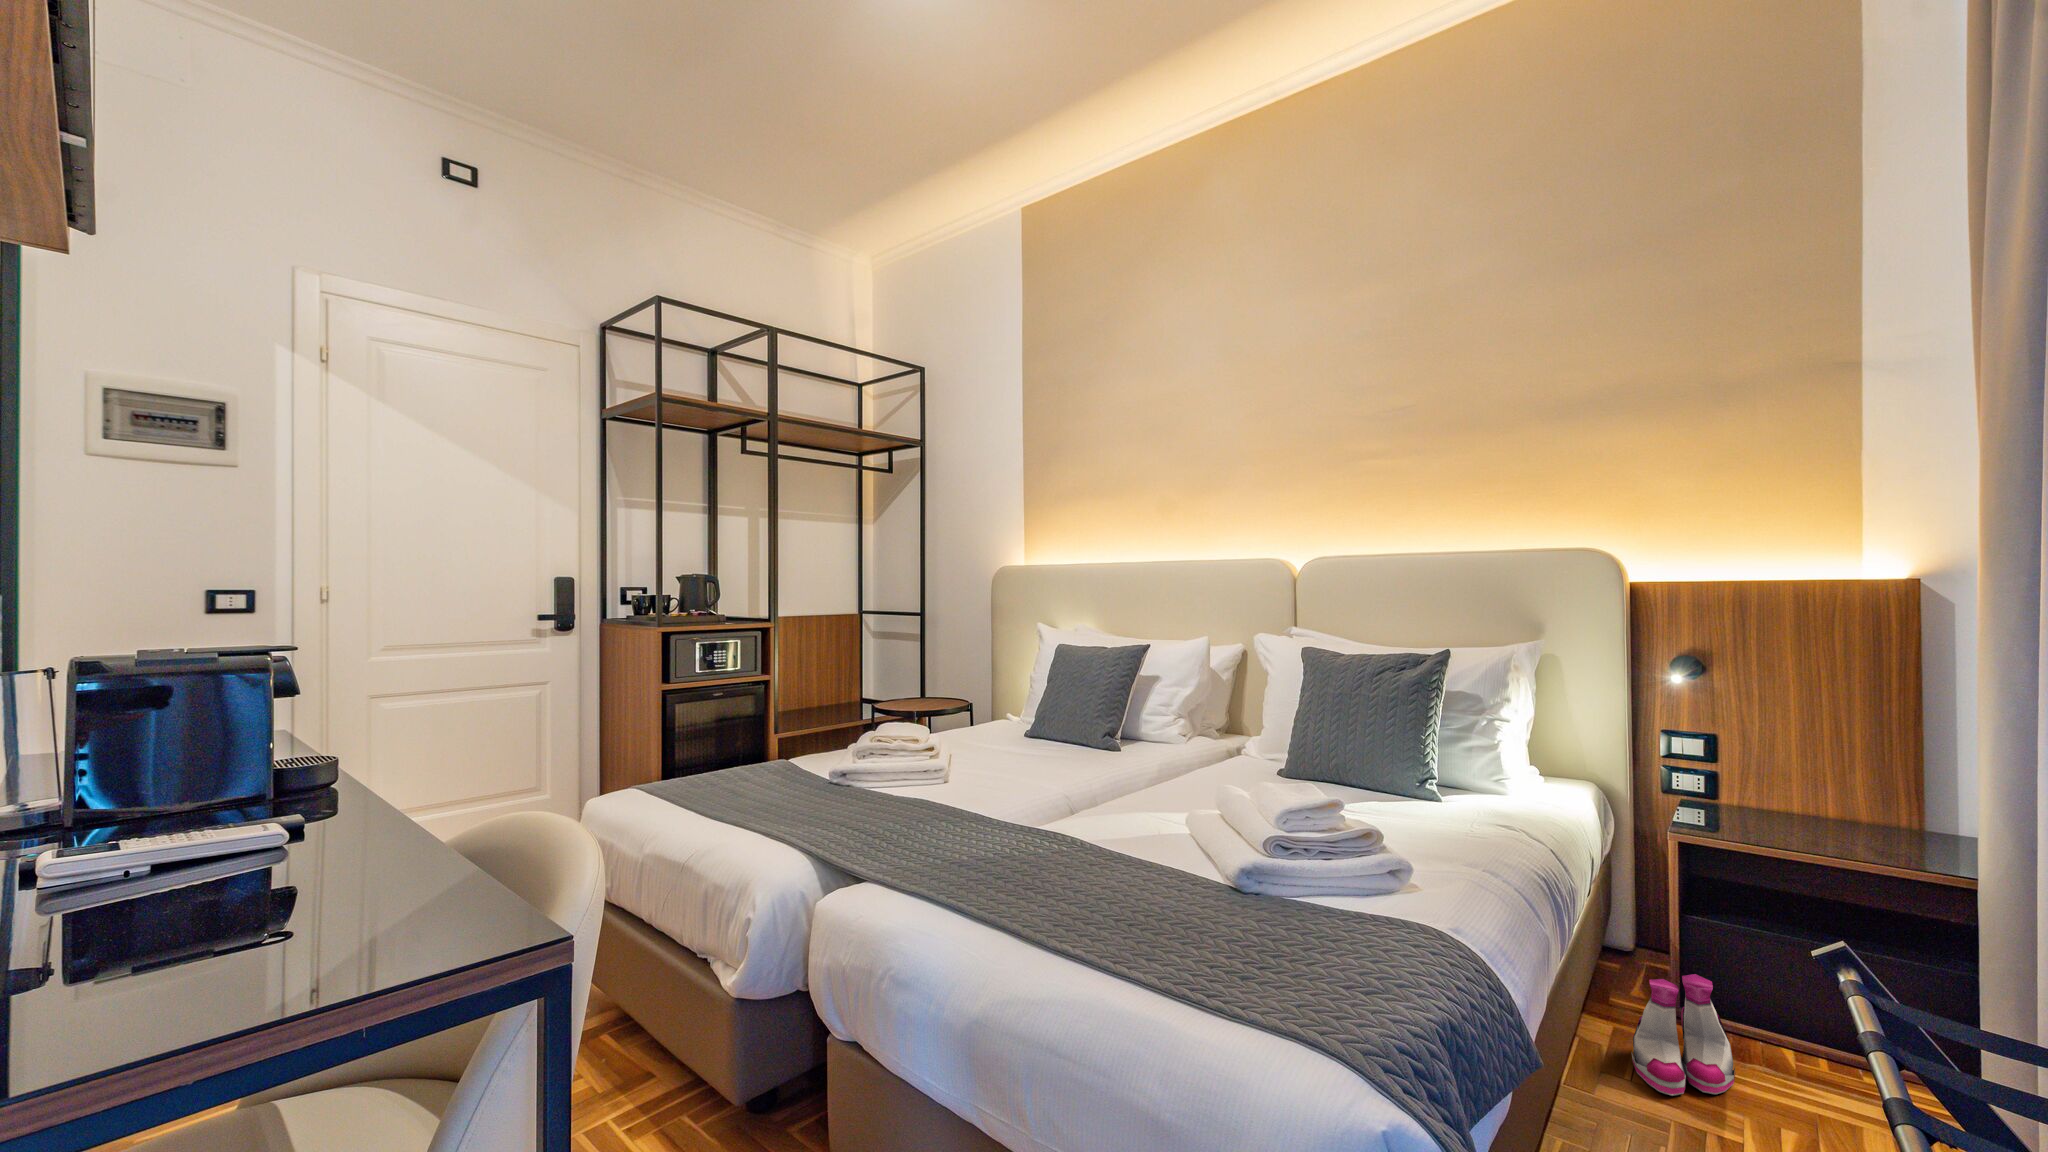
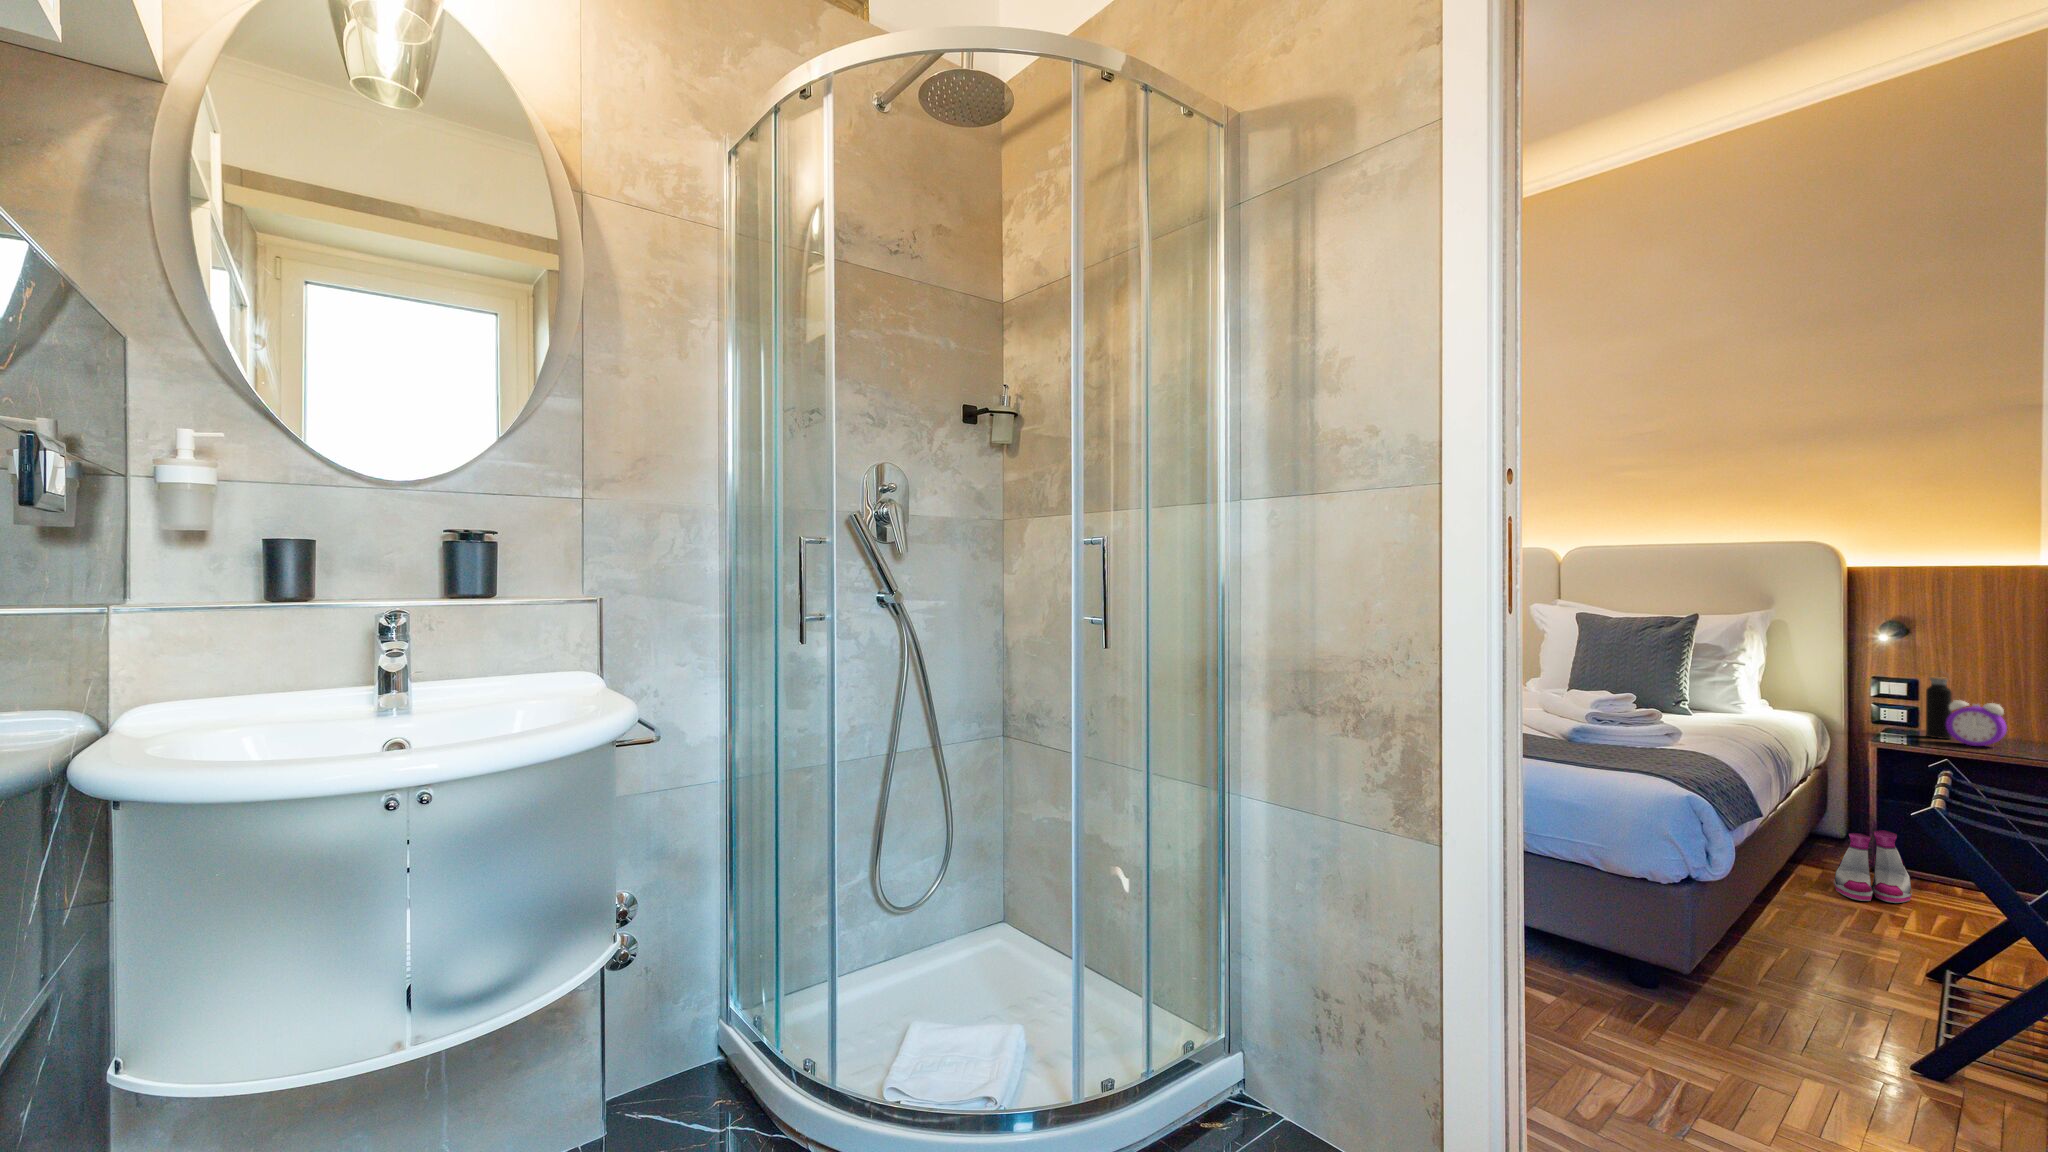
water bottle: none [1732,727,1765,823] -> present [1926,677,1952,739]
alarm clock: none [1763,771,1839,839] -> present [1946,700,2007,746]

